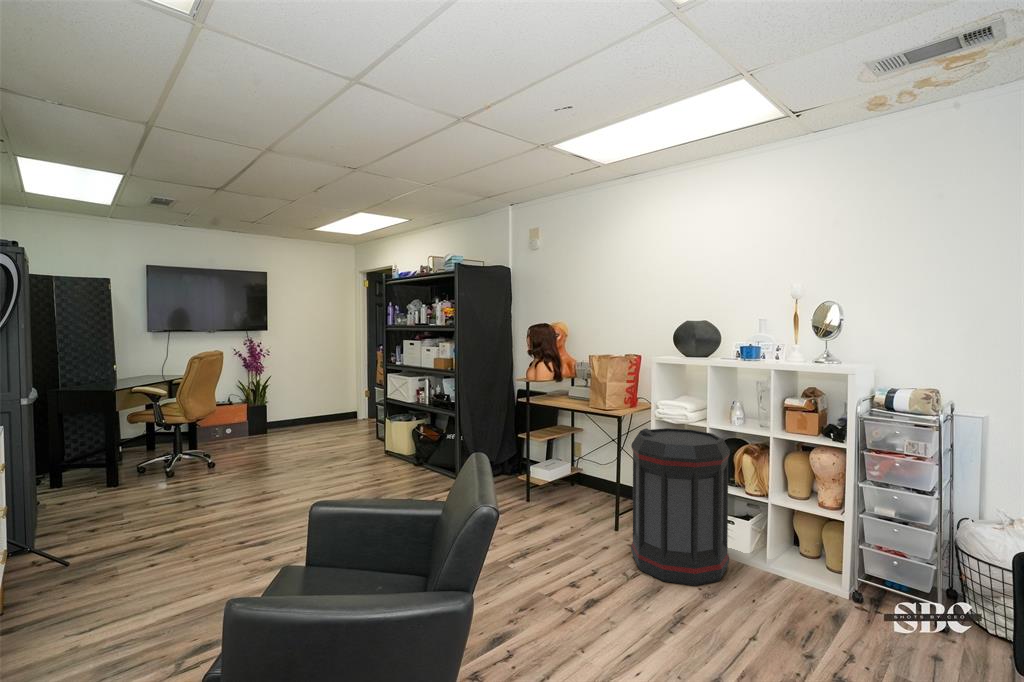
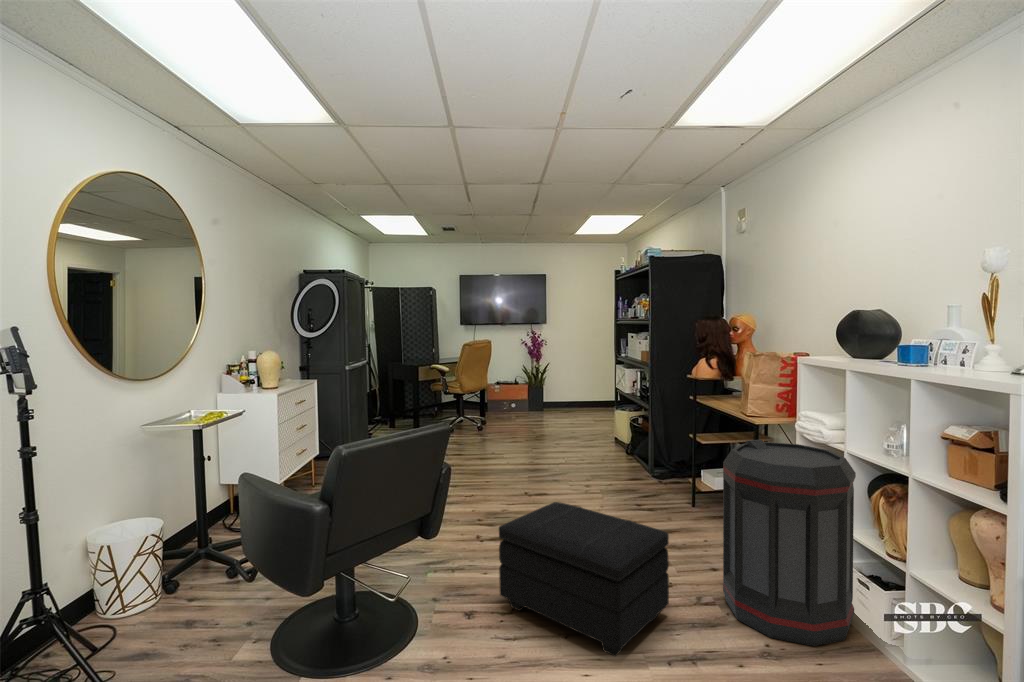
footstool: none [489,520,645,650] -> present [499,502,669,656]

